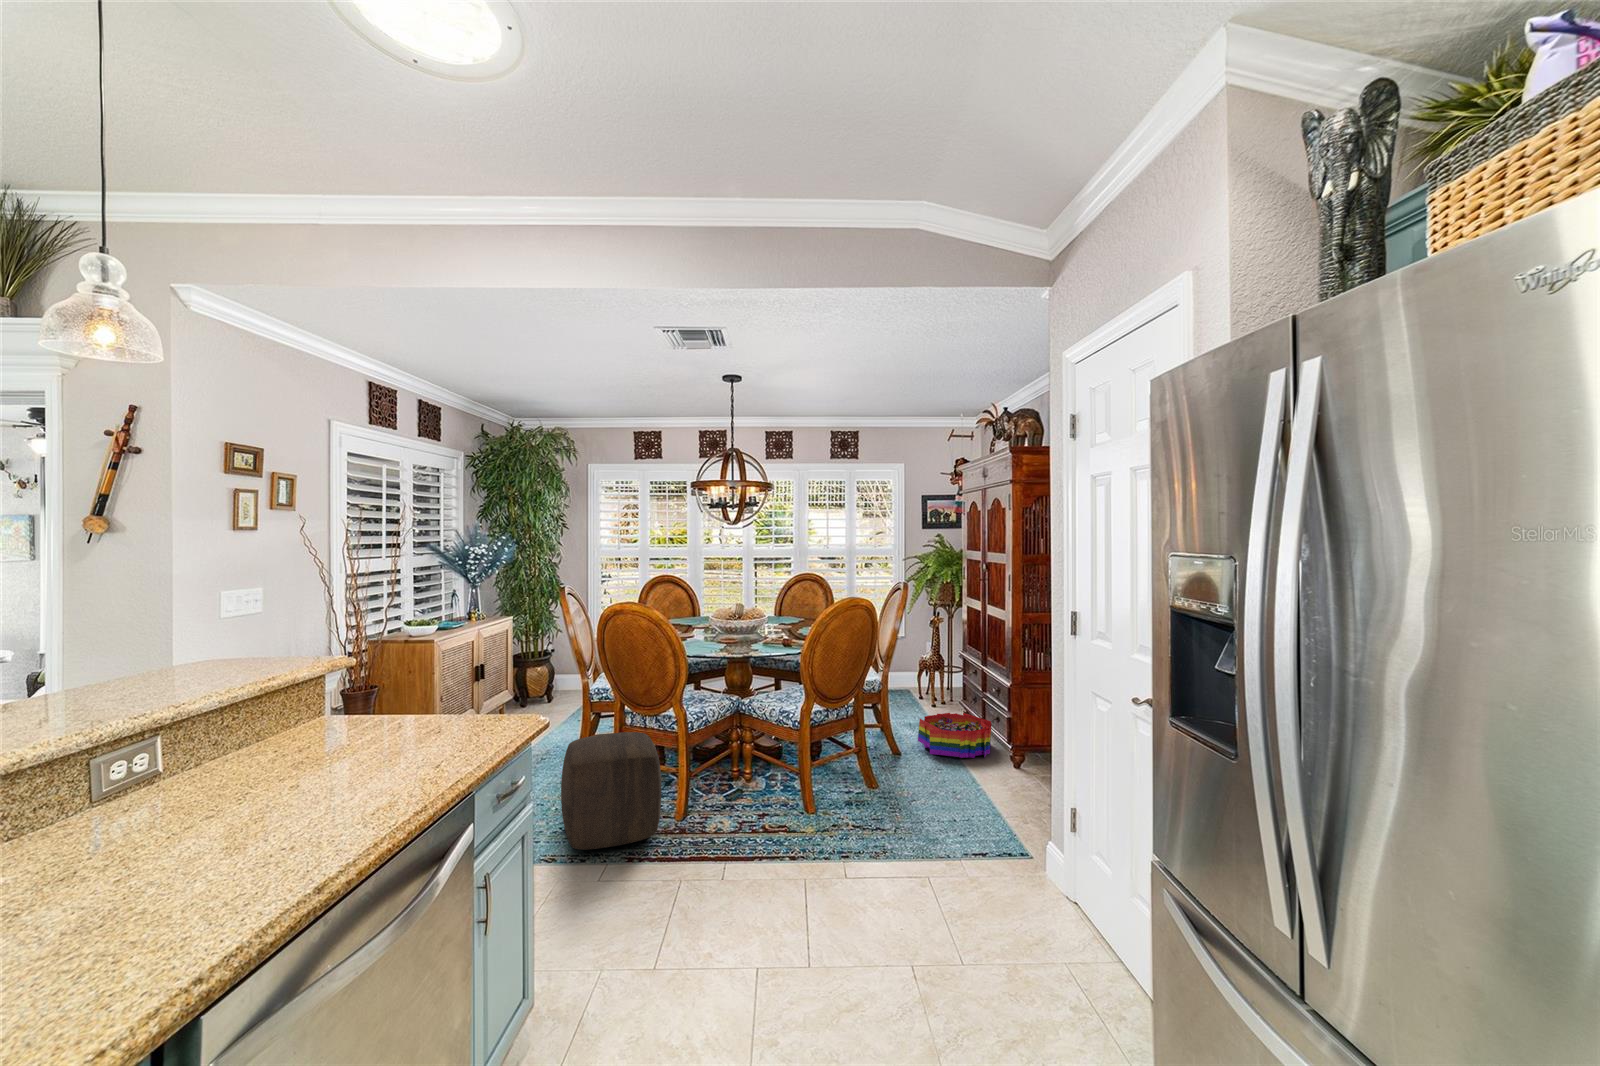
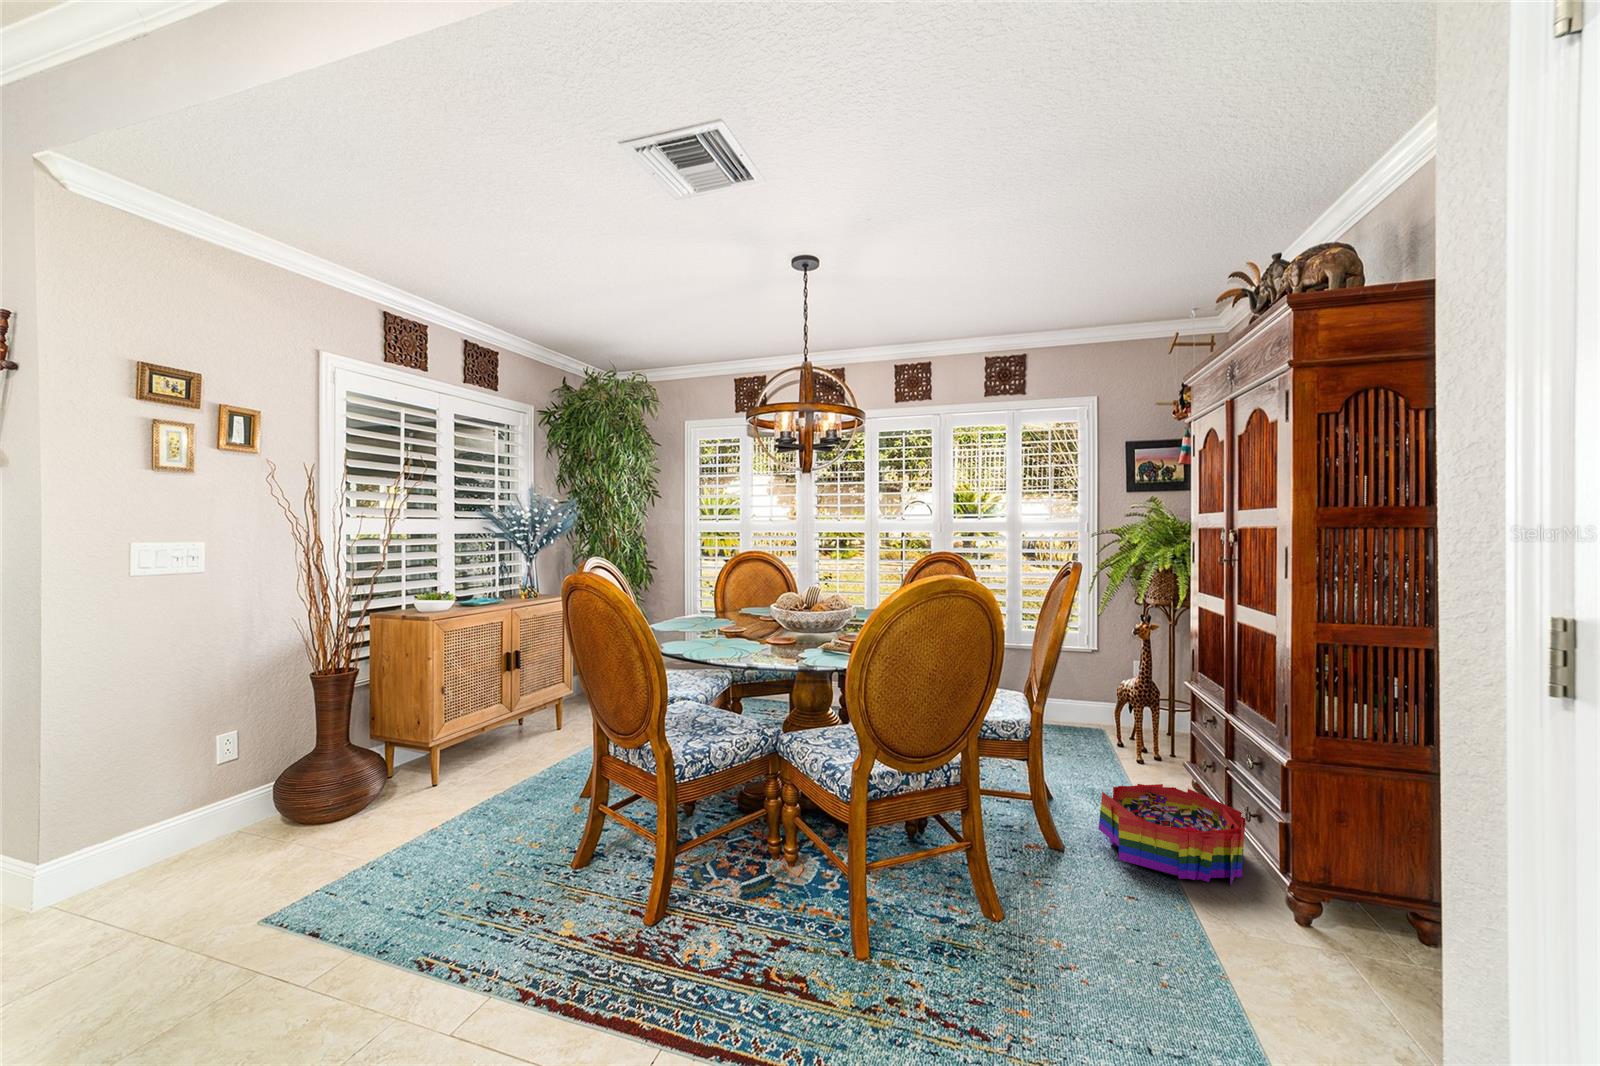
ottoman: present [561,732,662,850] -> none [420,776,608,978]

